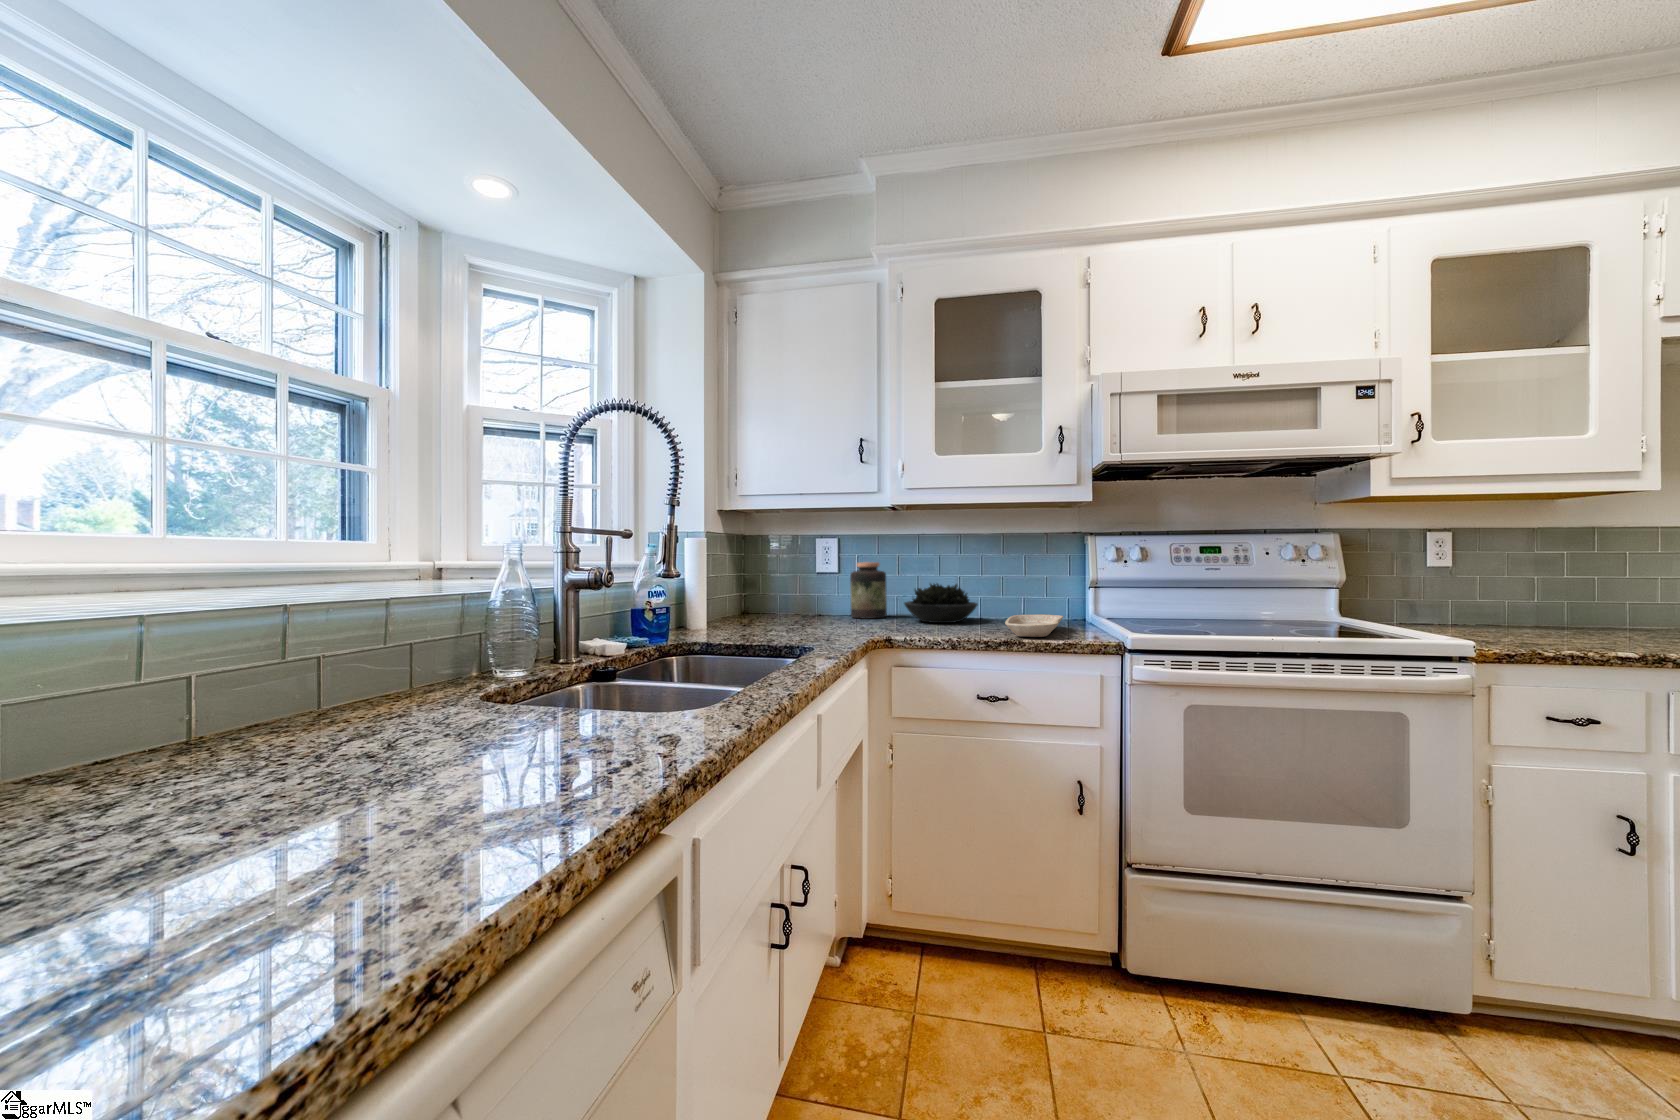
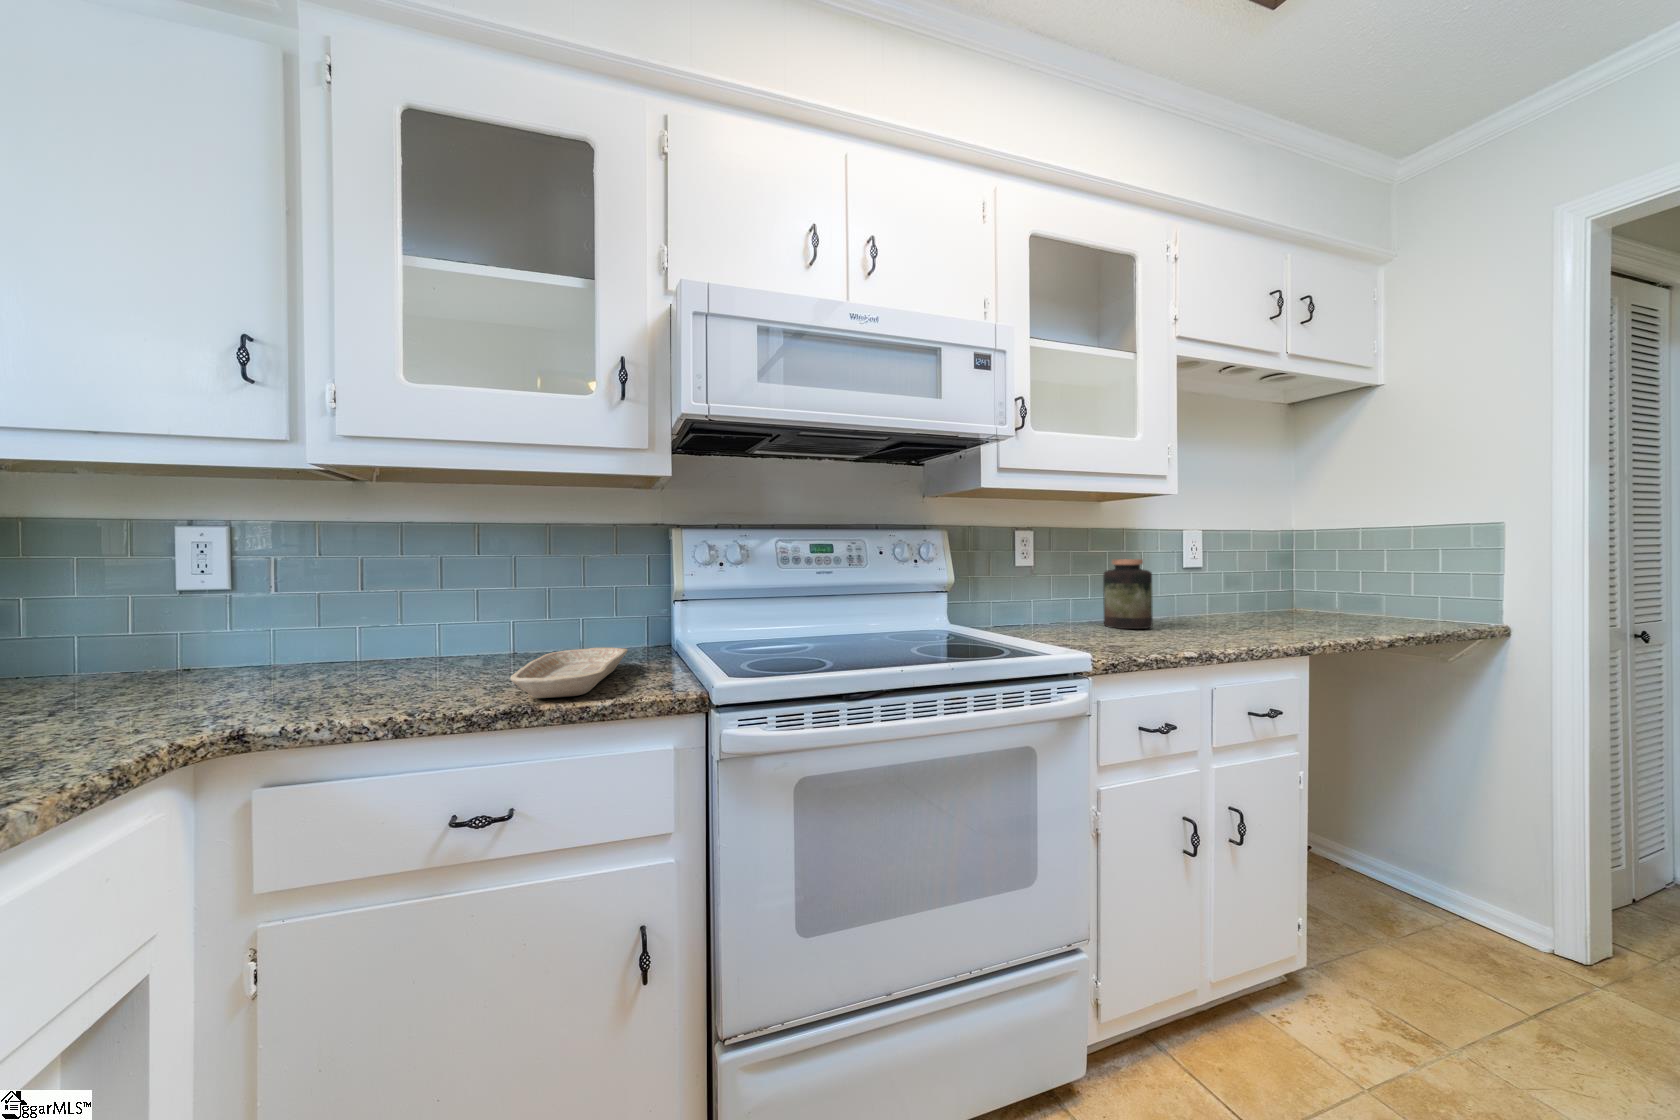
jar: present [850,562,887,618] -> present [1103,559,1153,629]
succulent plant: present [904,584,978,623] -> none [352,603,500,673]

